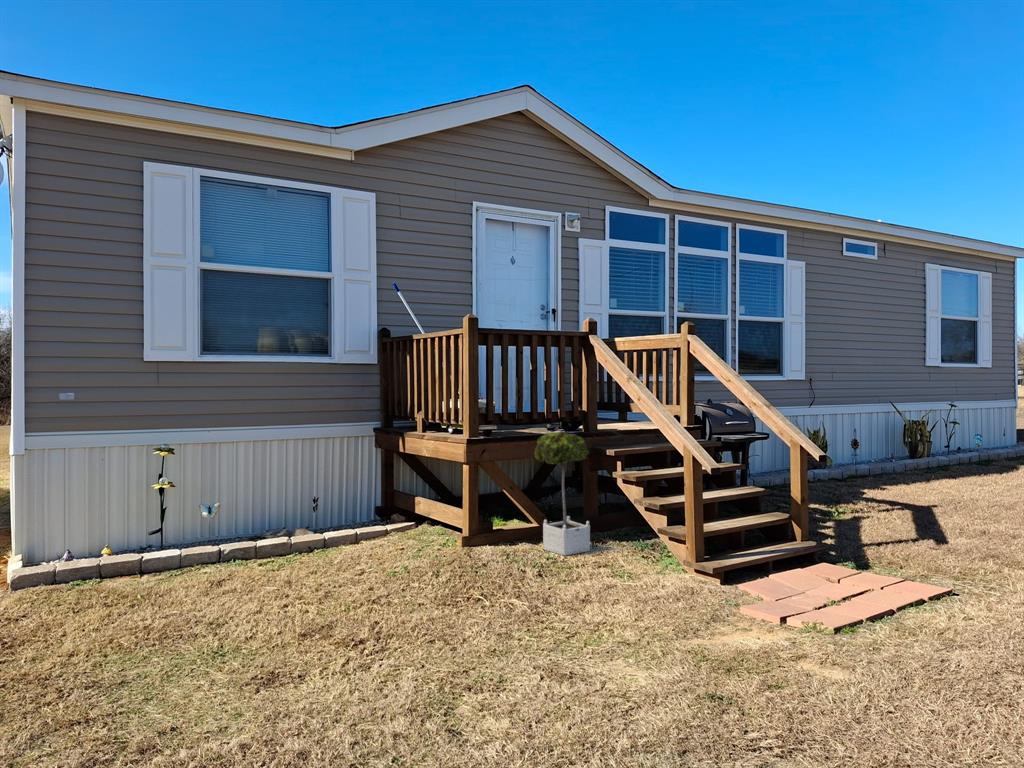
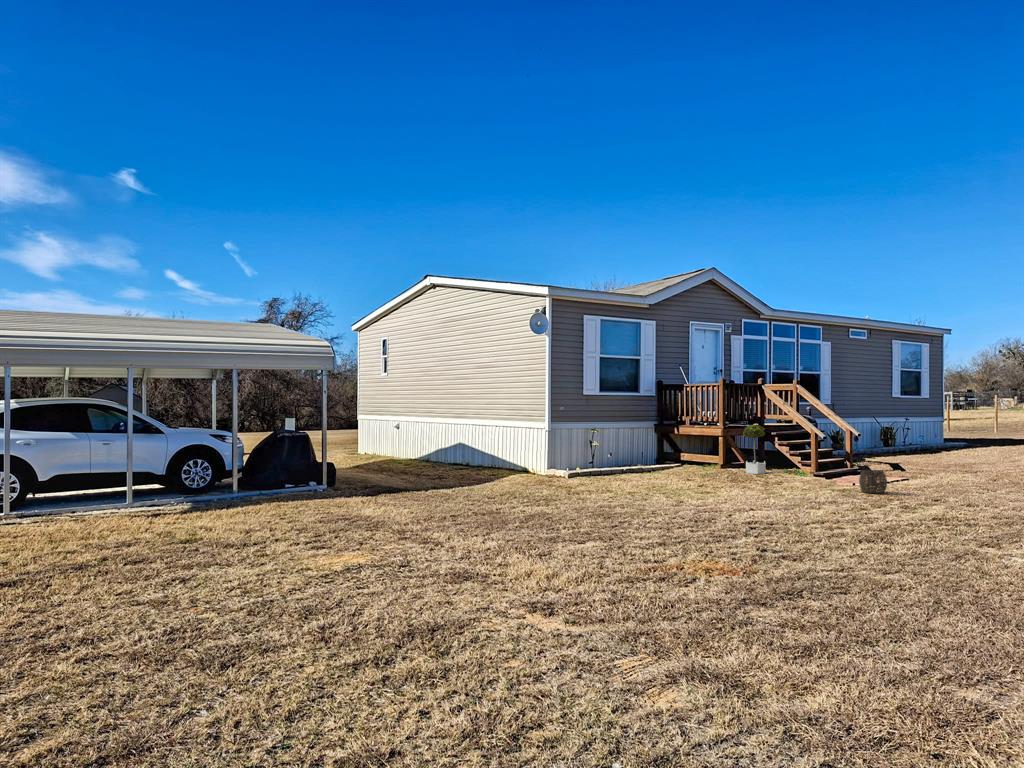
woven basket: none [757,617,862,728] -> present [859,470,887,494]

